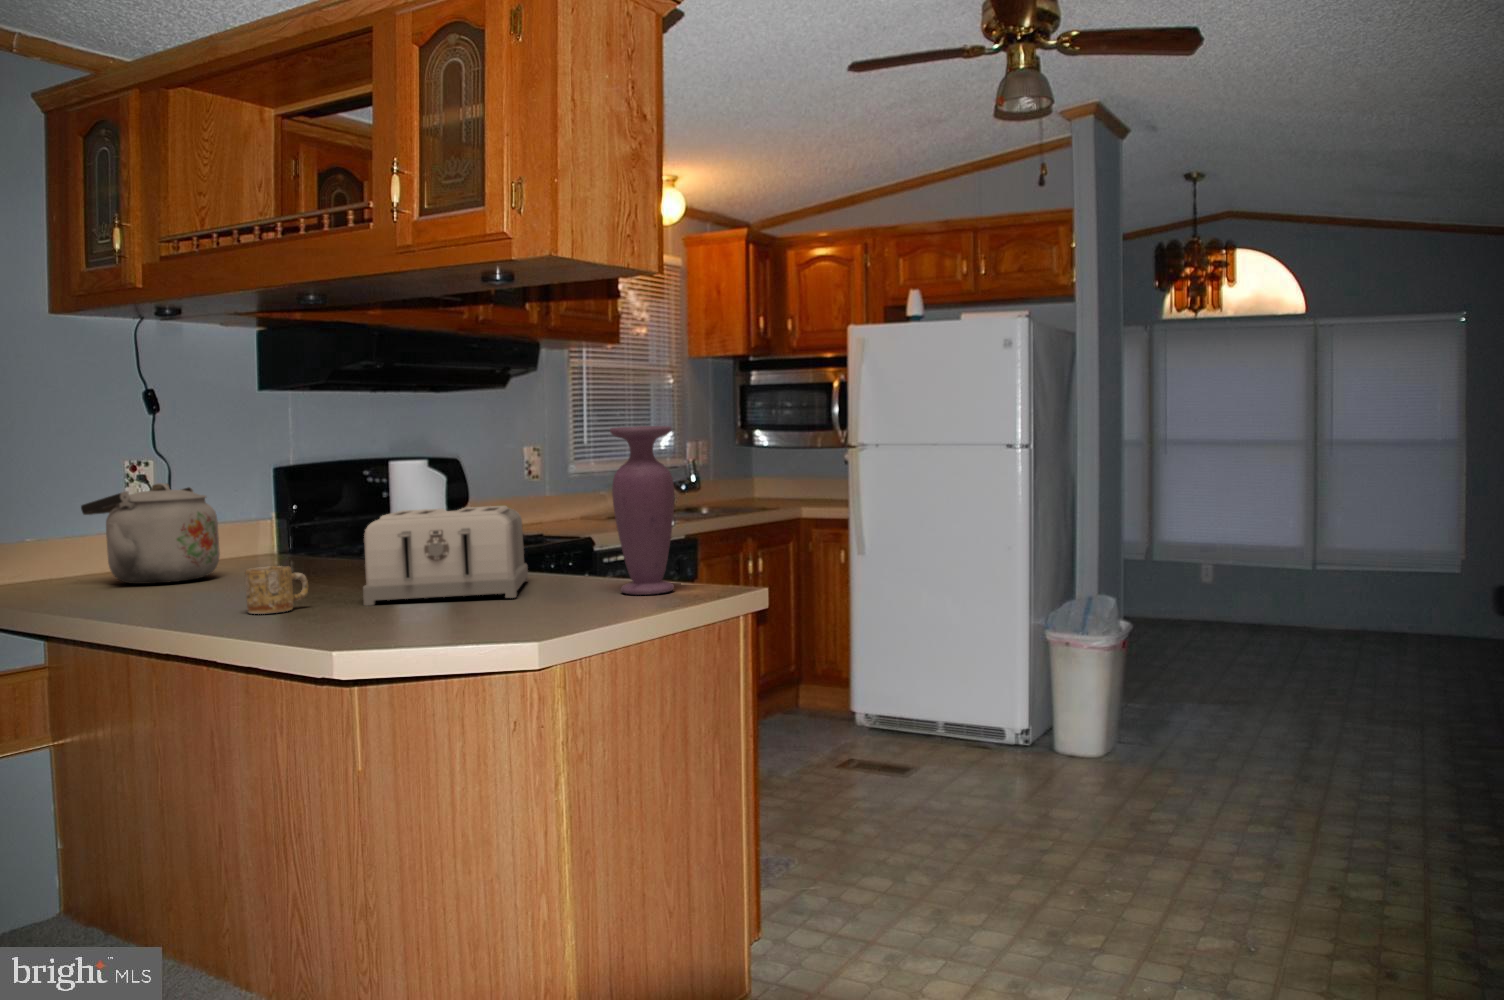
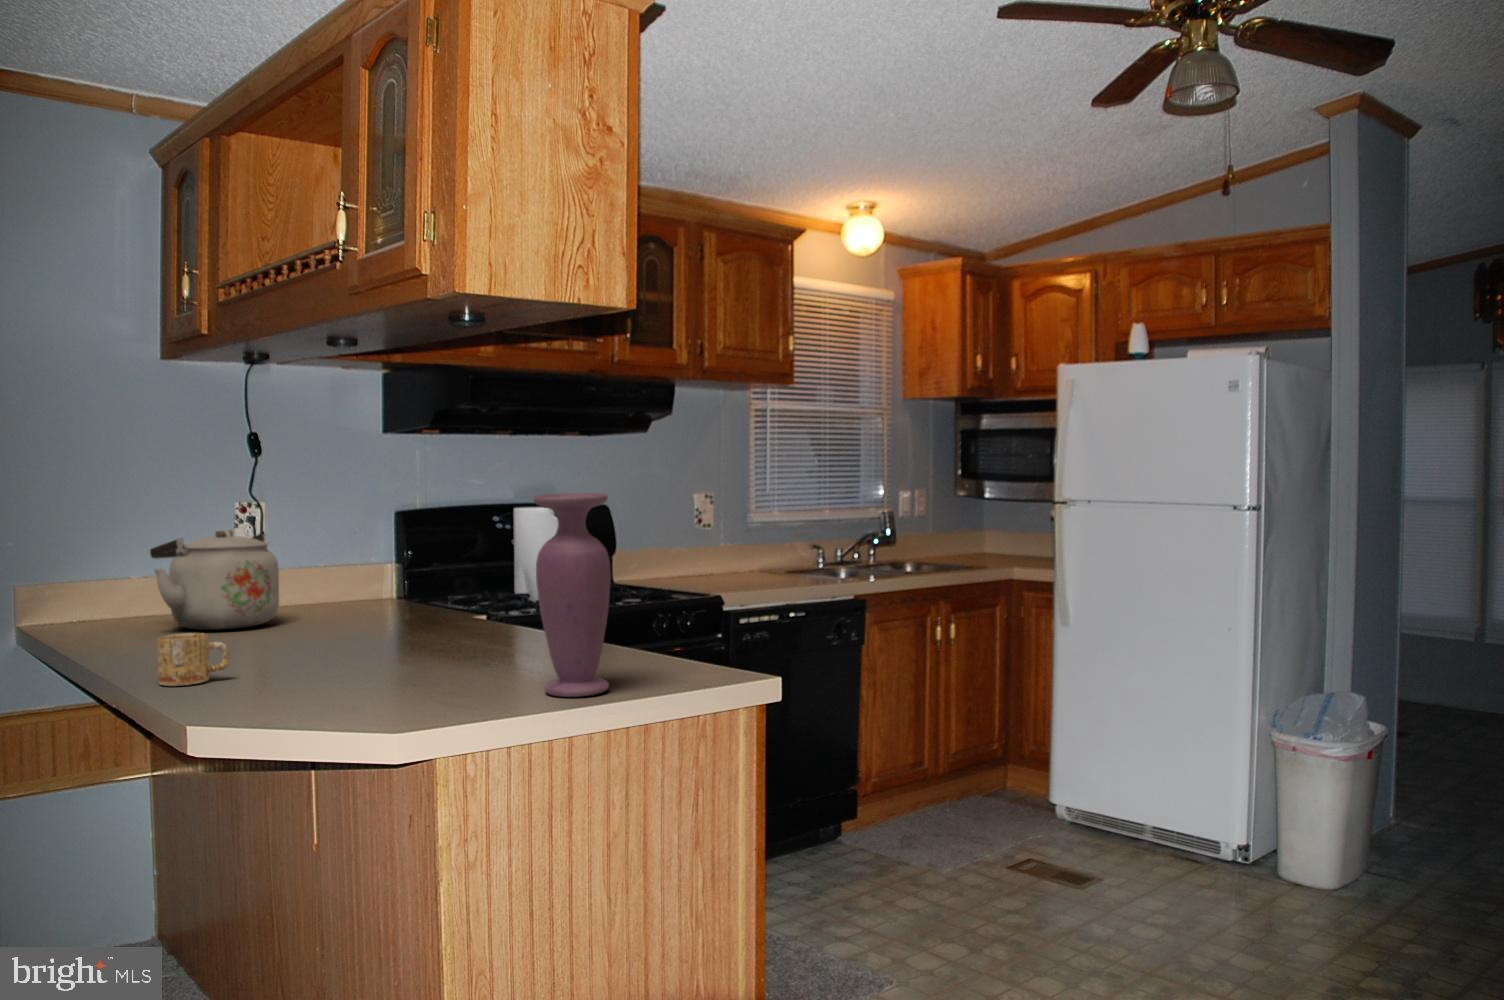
toaster: present [363,506,528,606] -> none [280,575,505,687]

